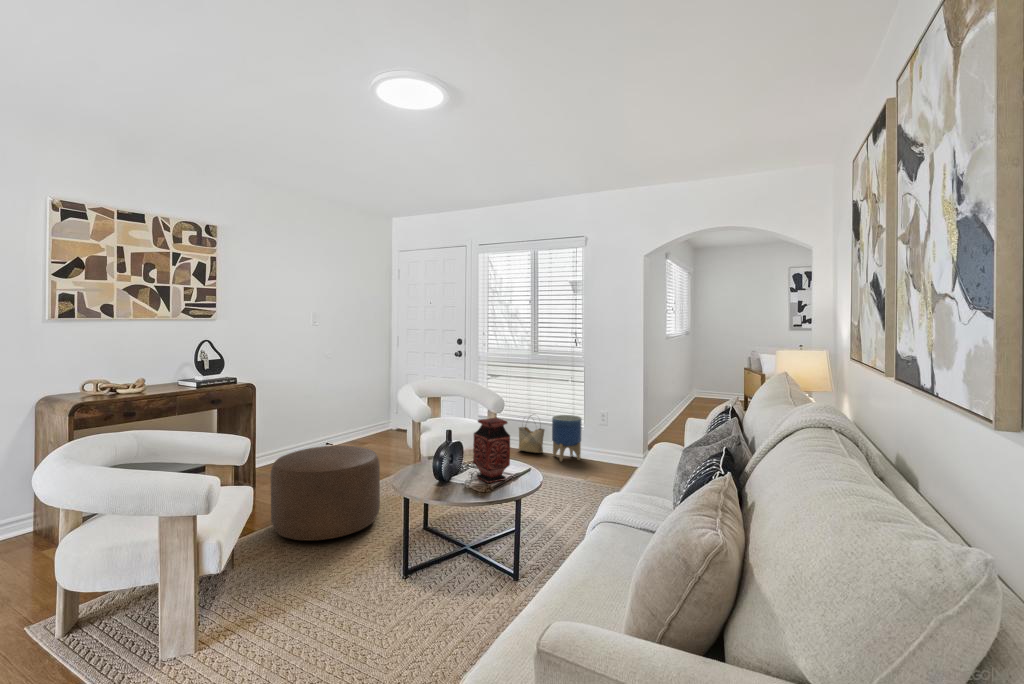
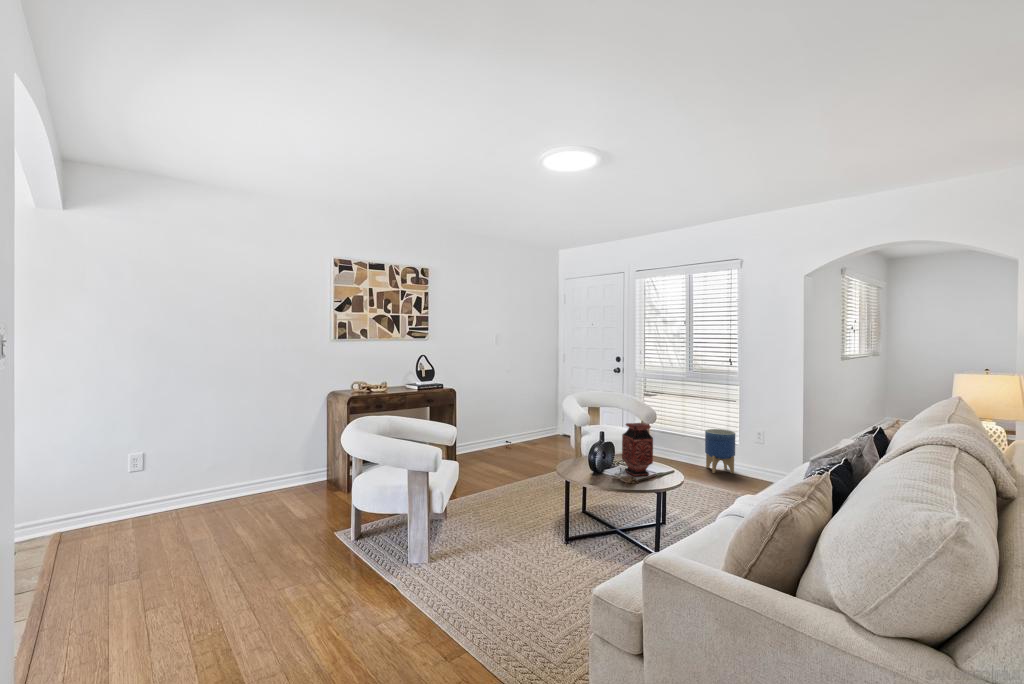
woven basket: present [518,427,544,453] -> none [672,427,698,464]
ottoman: present [271,445,380,540] -> none [468,440,547,510]

